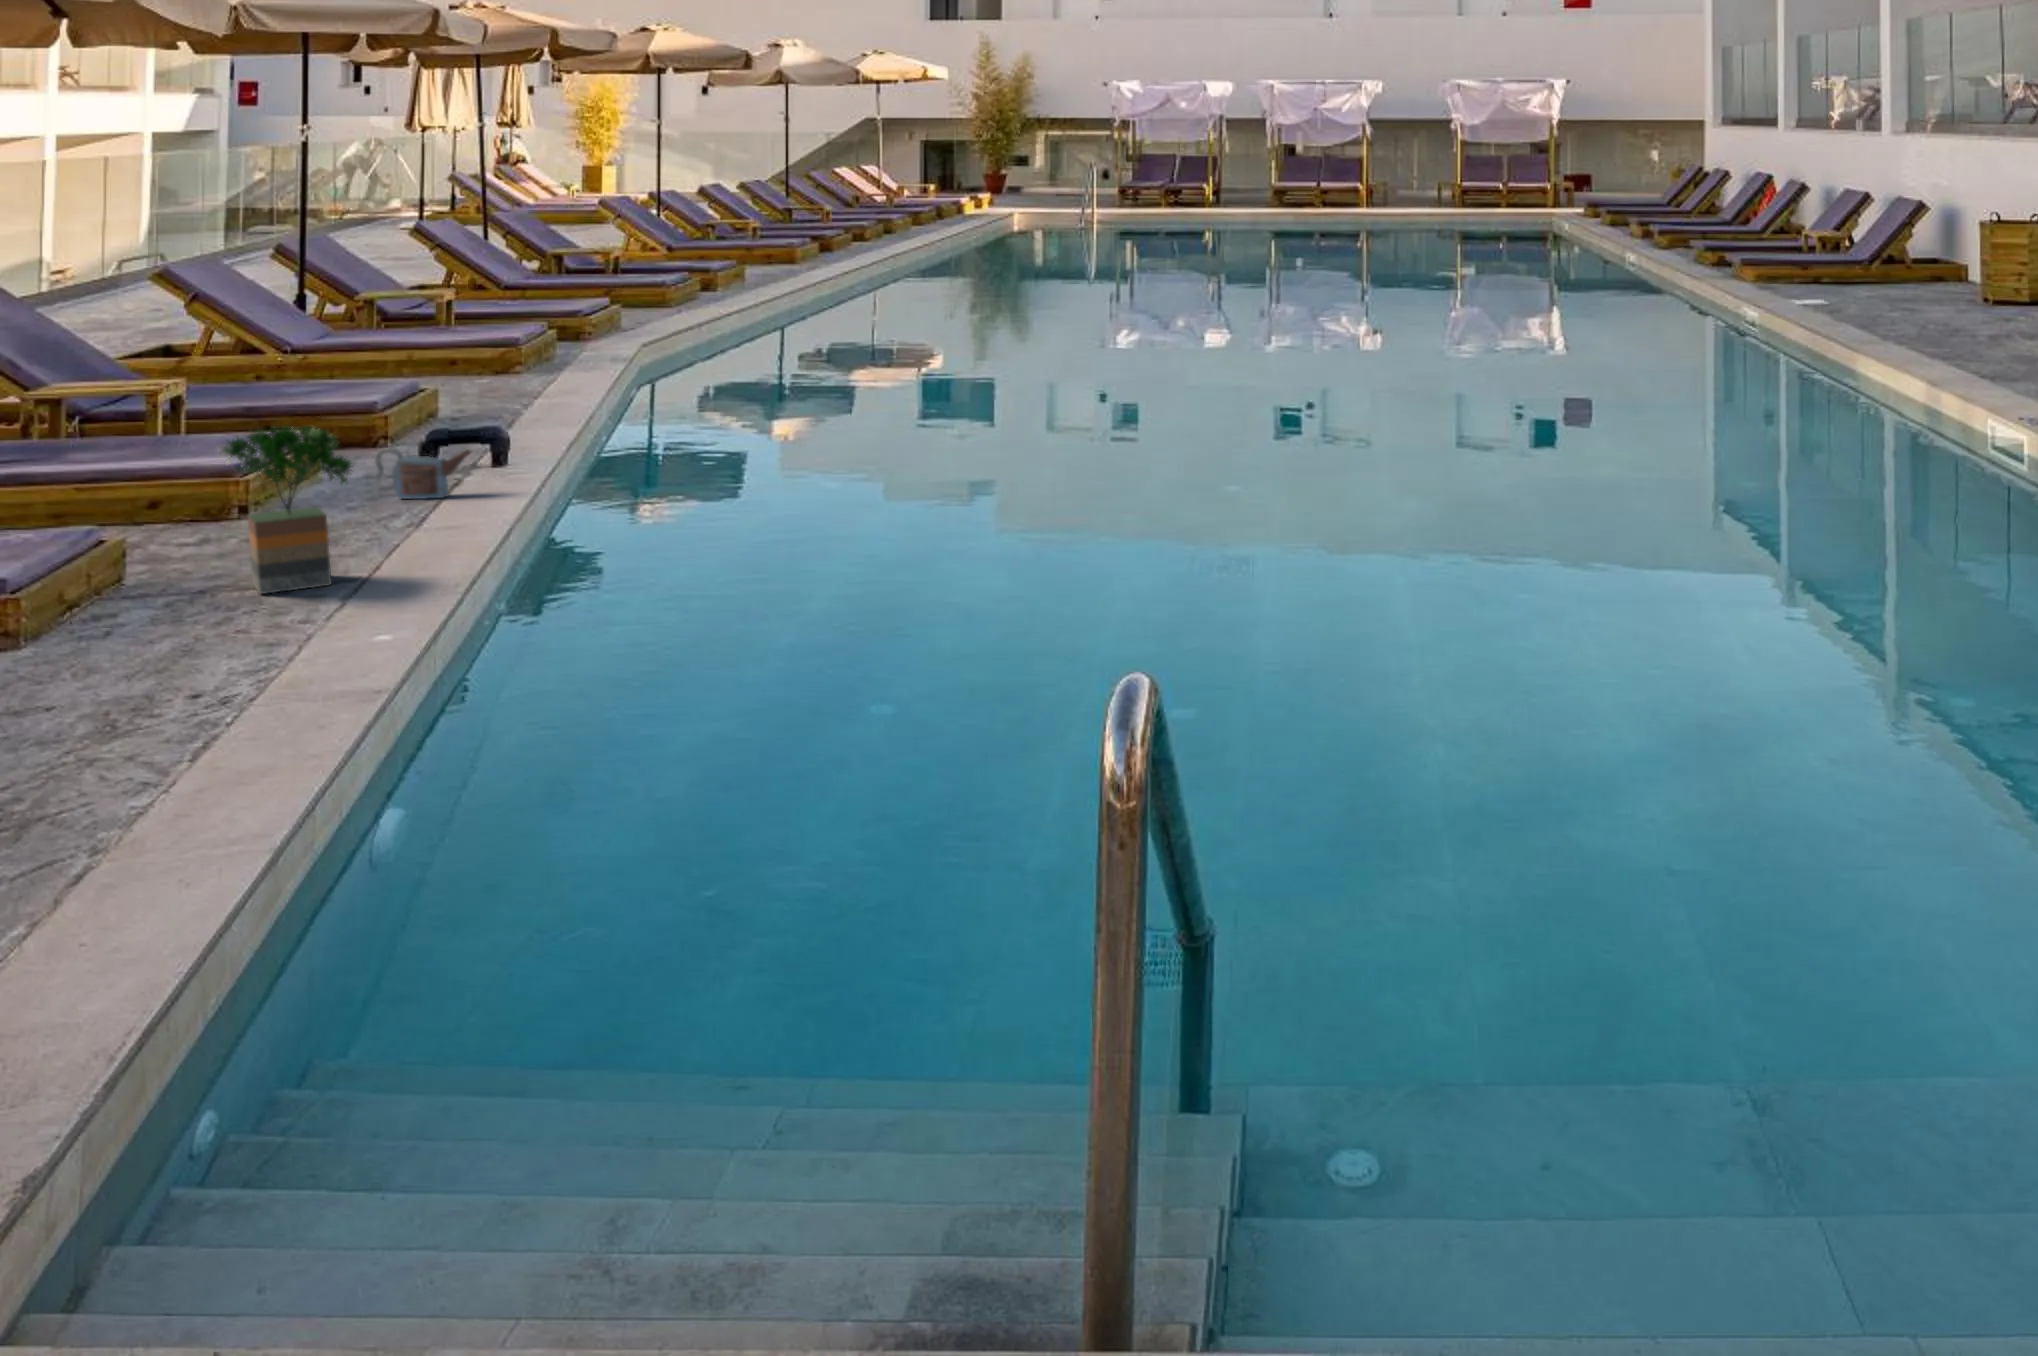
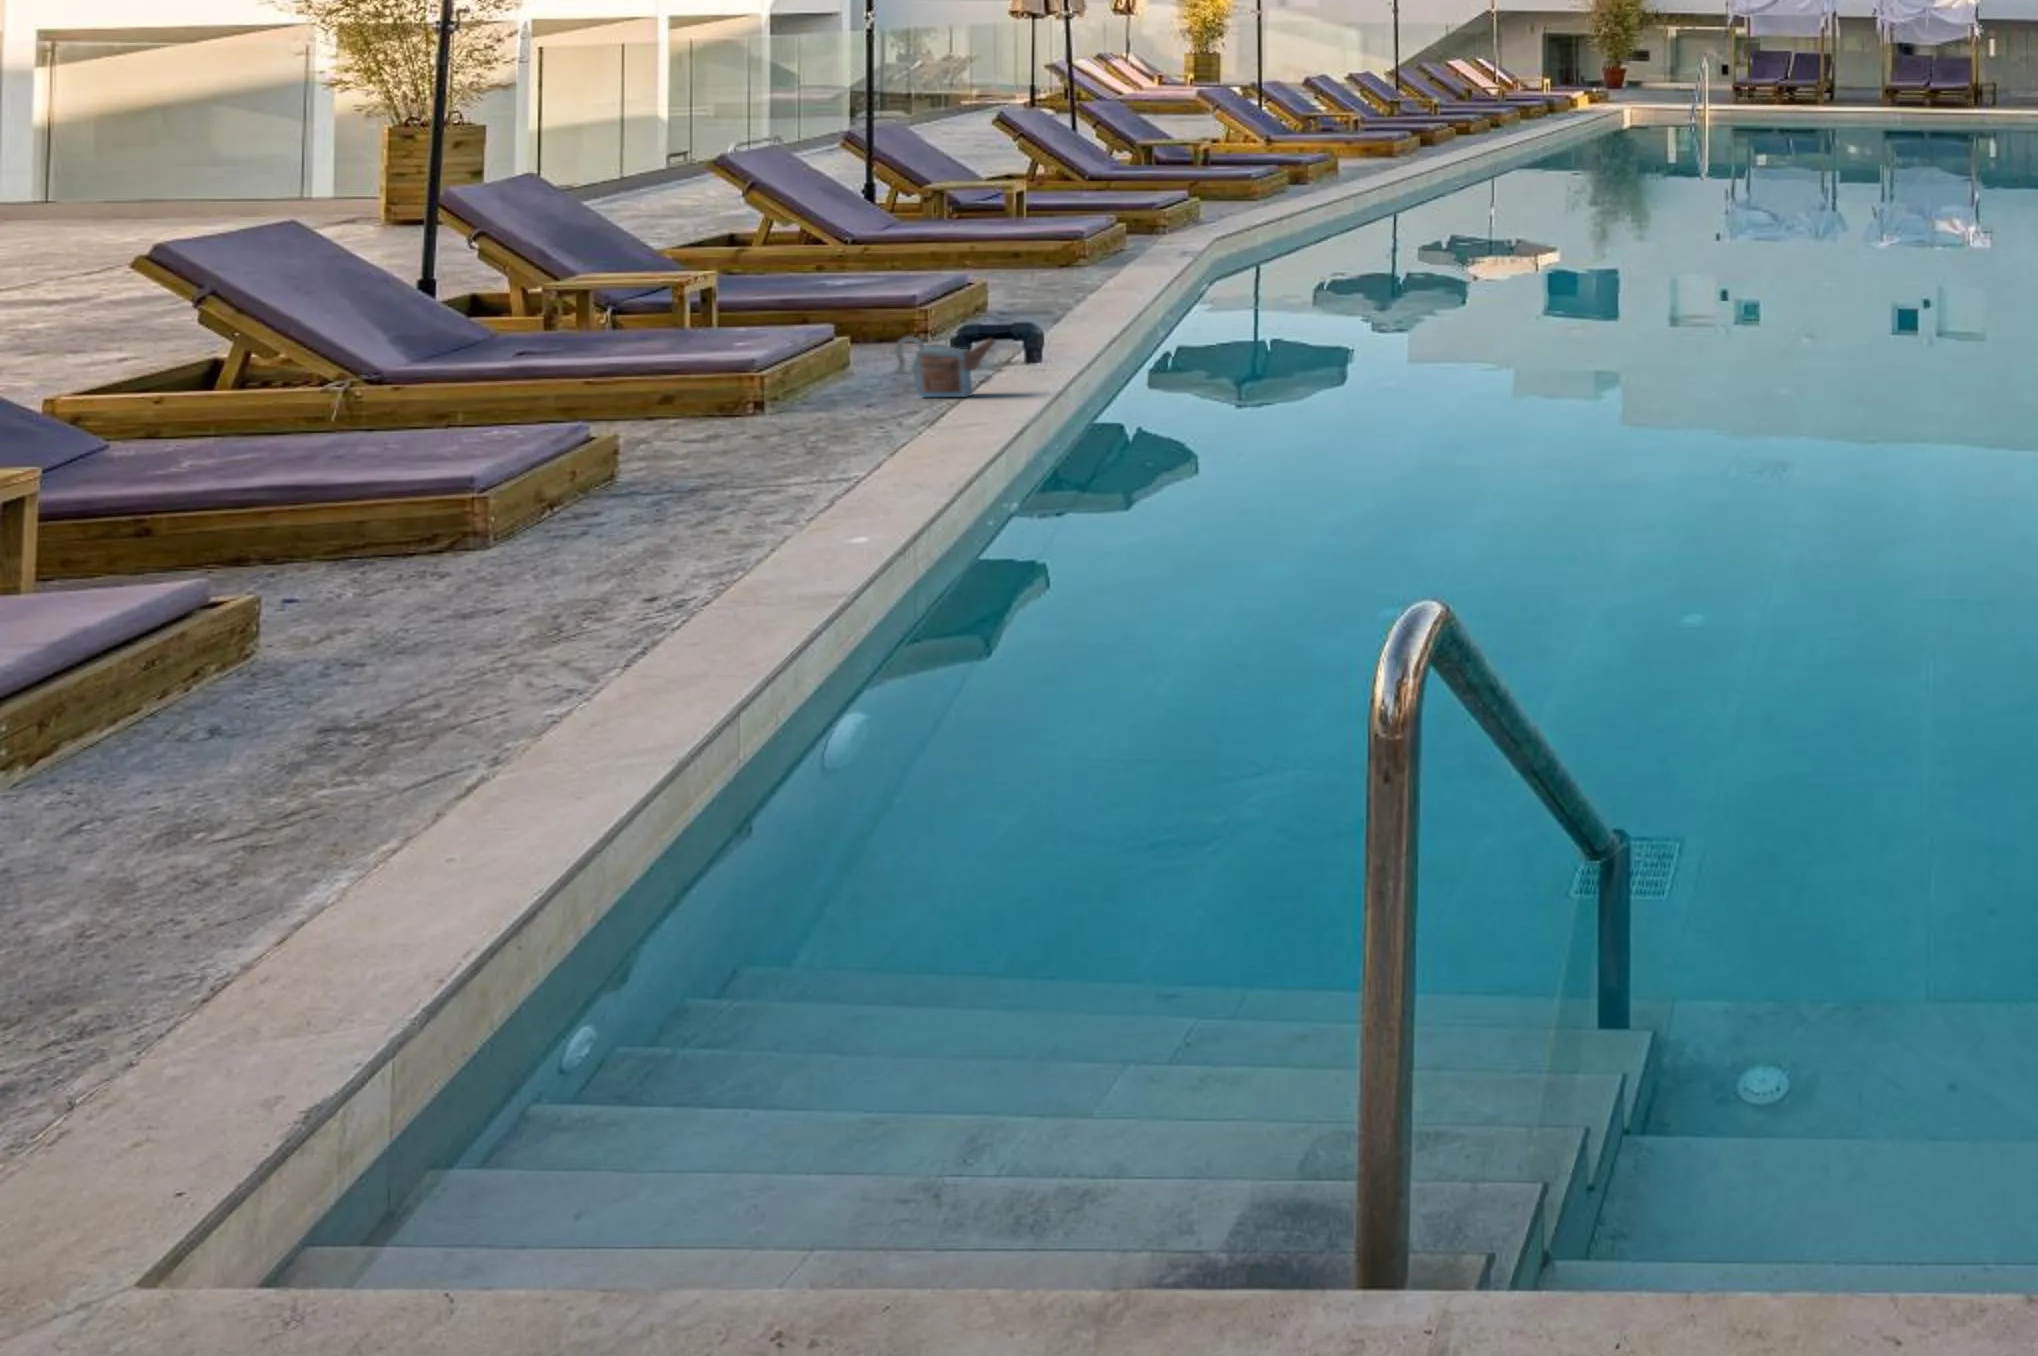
potted tree: present [221,427,353,594] -> none [692,290,840,497]

